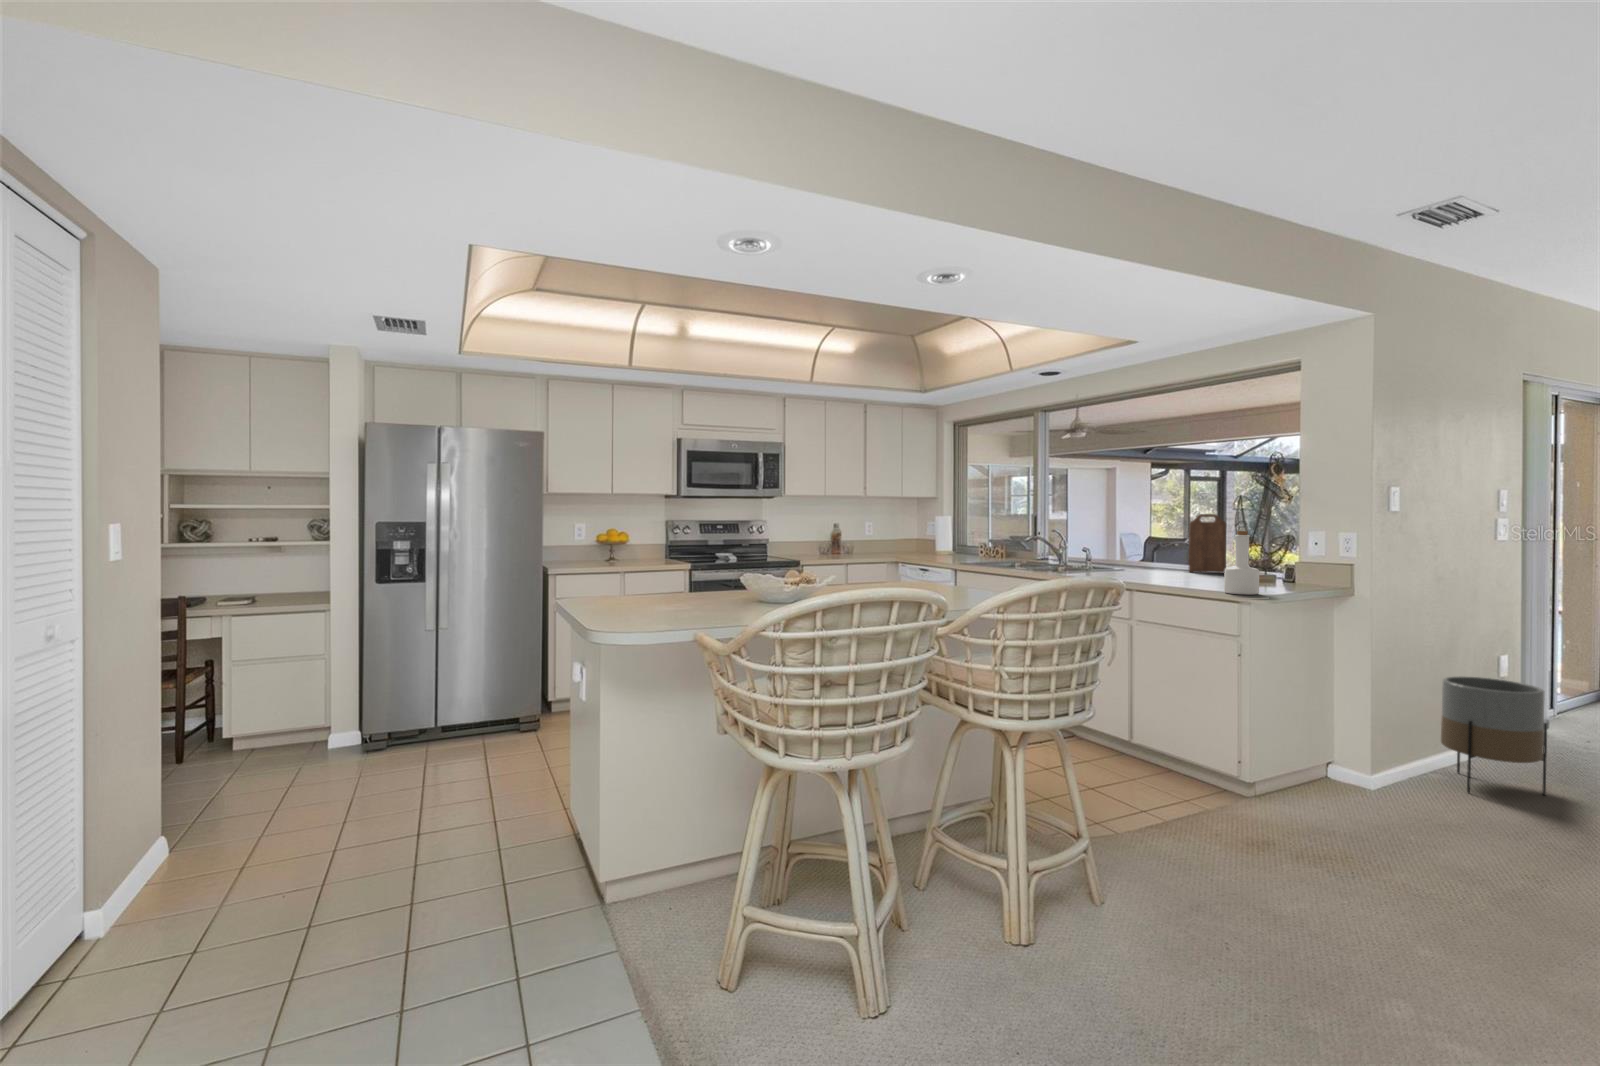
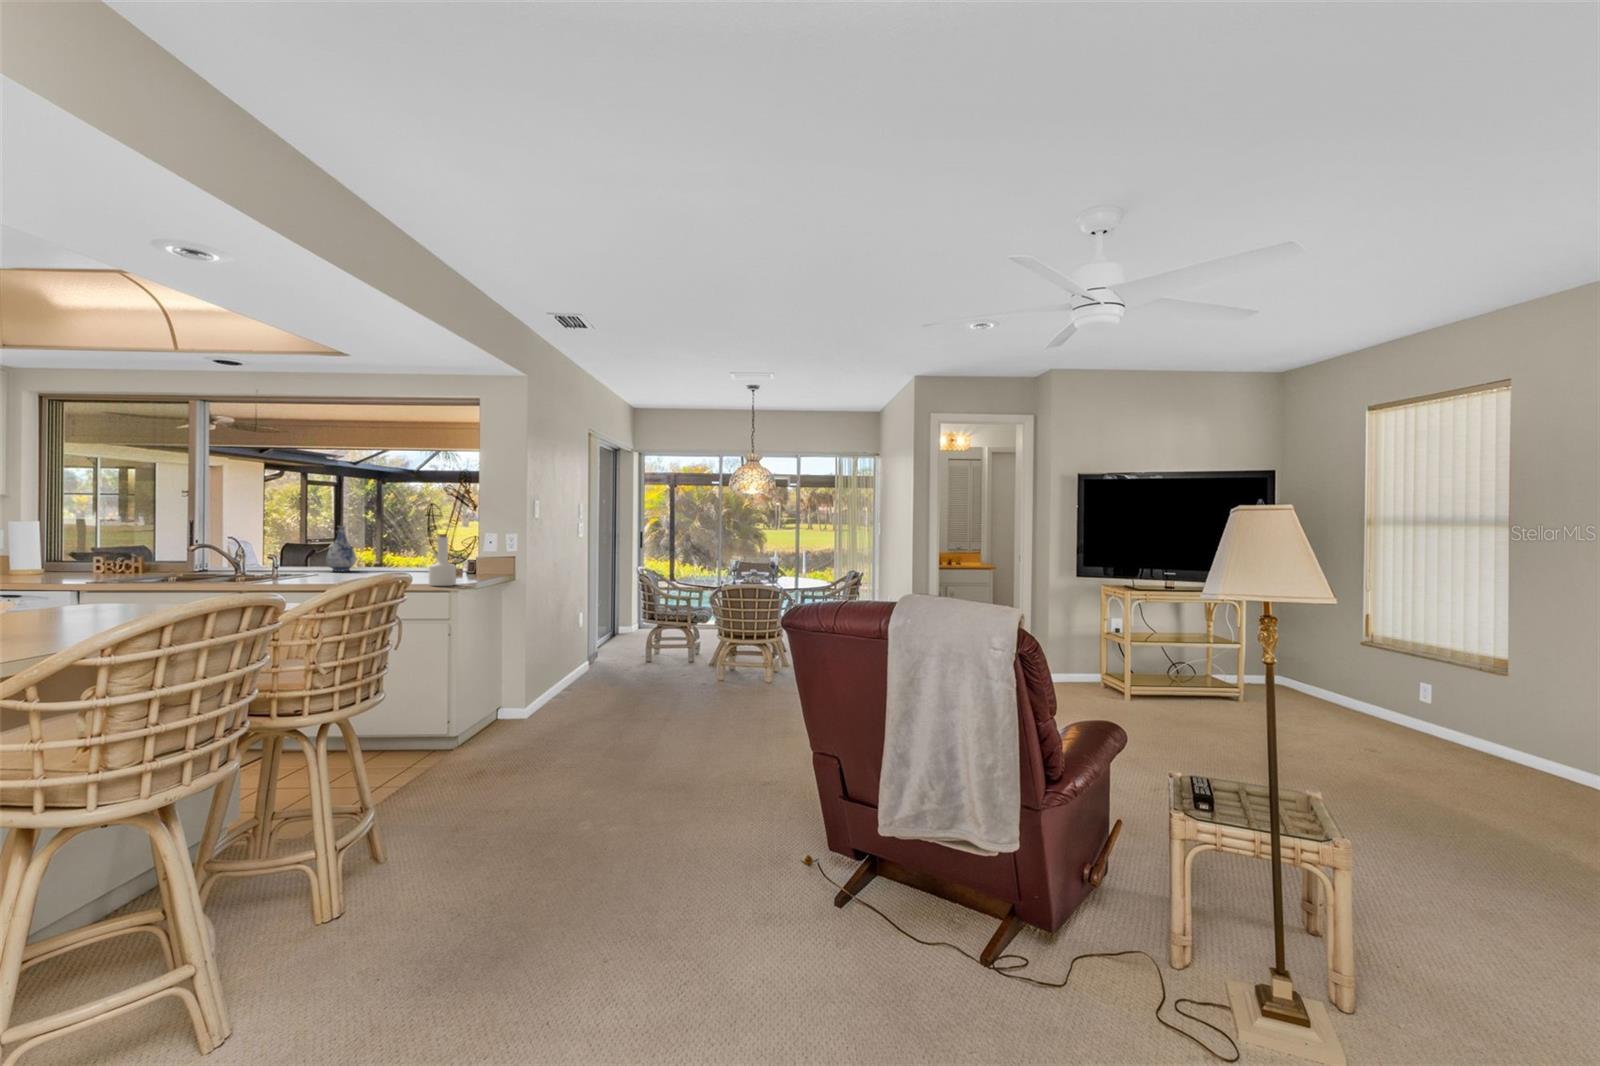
cutting board: present [1189,514,1226,573] -> none [370,519,403,572]
vase: none [1147,522,1177,569] -> present [326,526,356,571]
planter: present [1441,676,1547,795] -> none [559,630,611,708]

